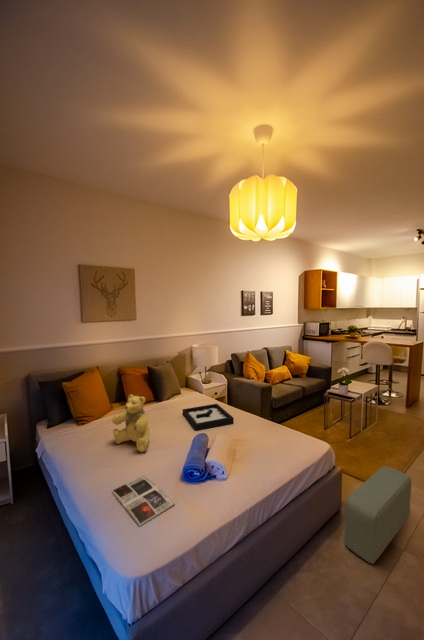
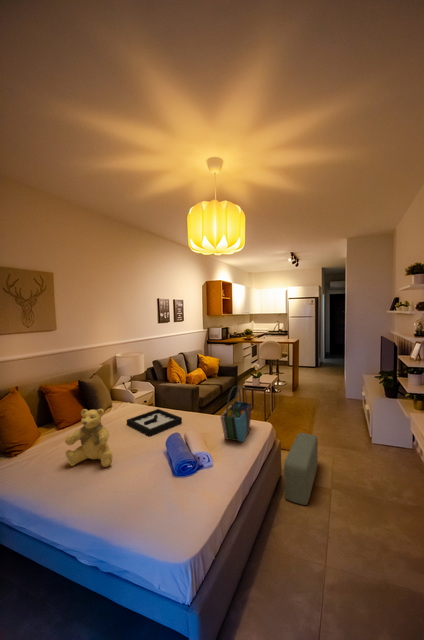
tote bag: none [261,394,310,461] -> present [221,386,252,442]
magazine: present [112,475,175,526] -> none [98,485,171,526]

